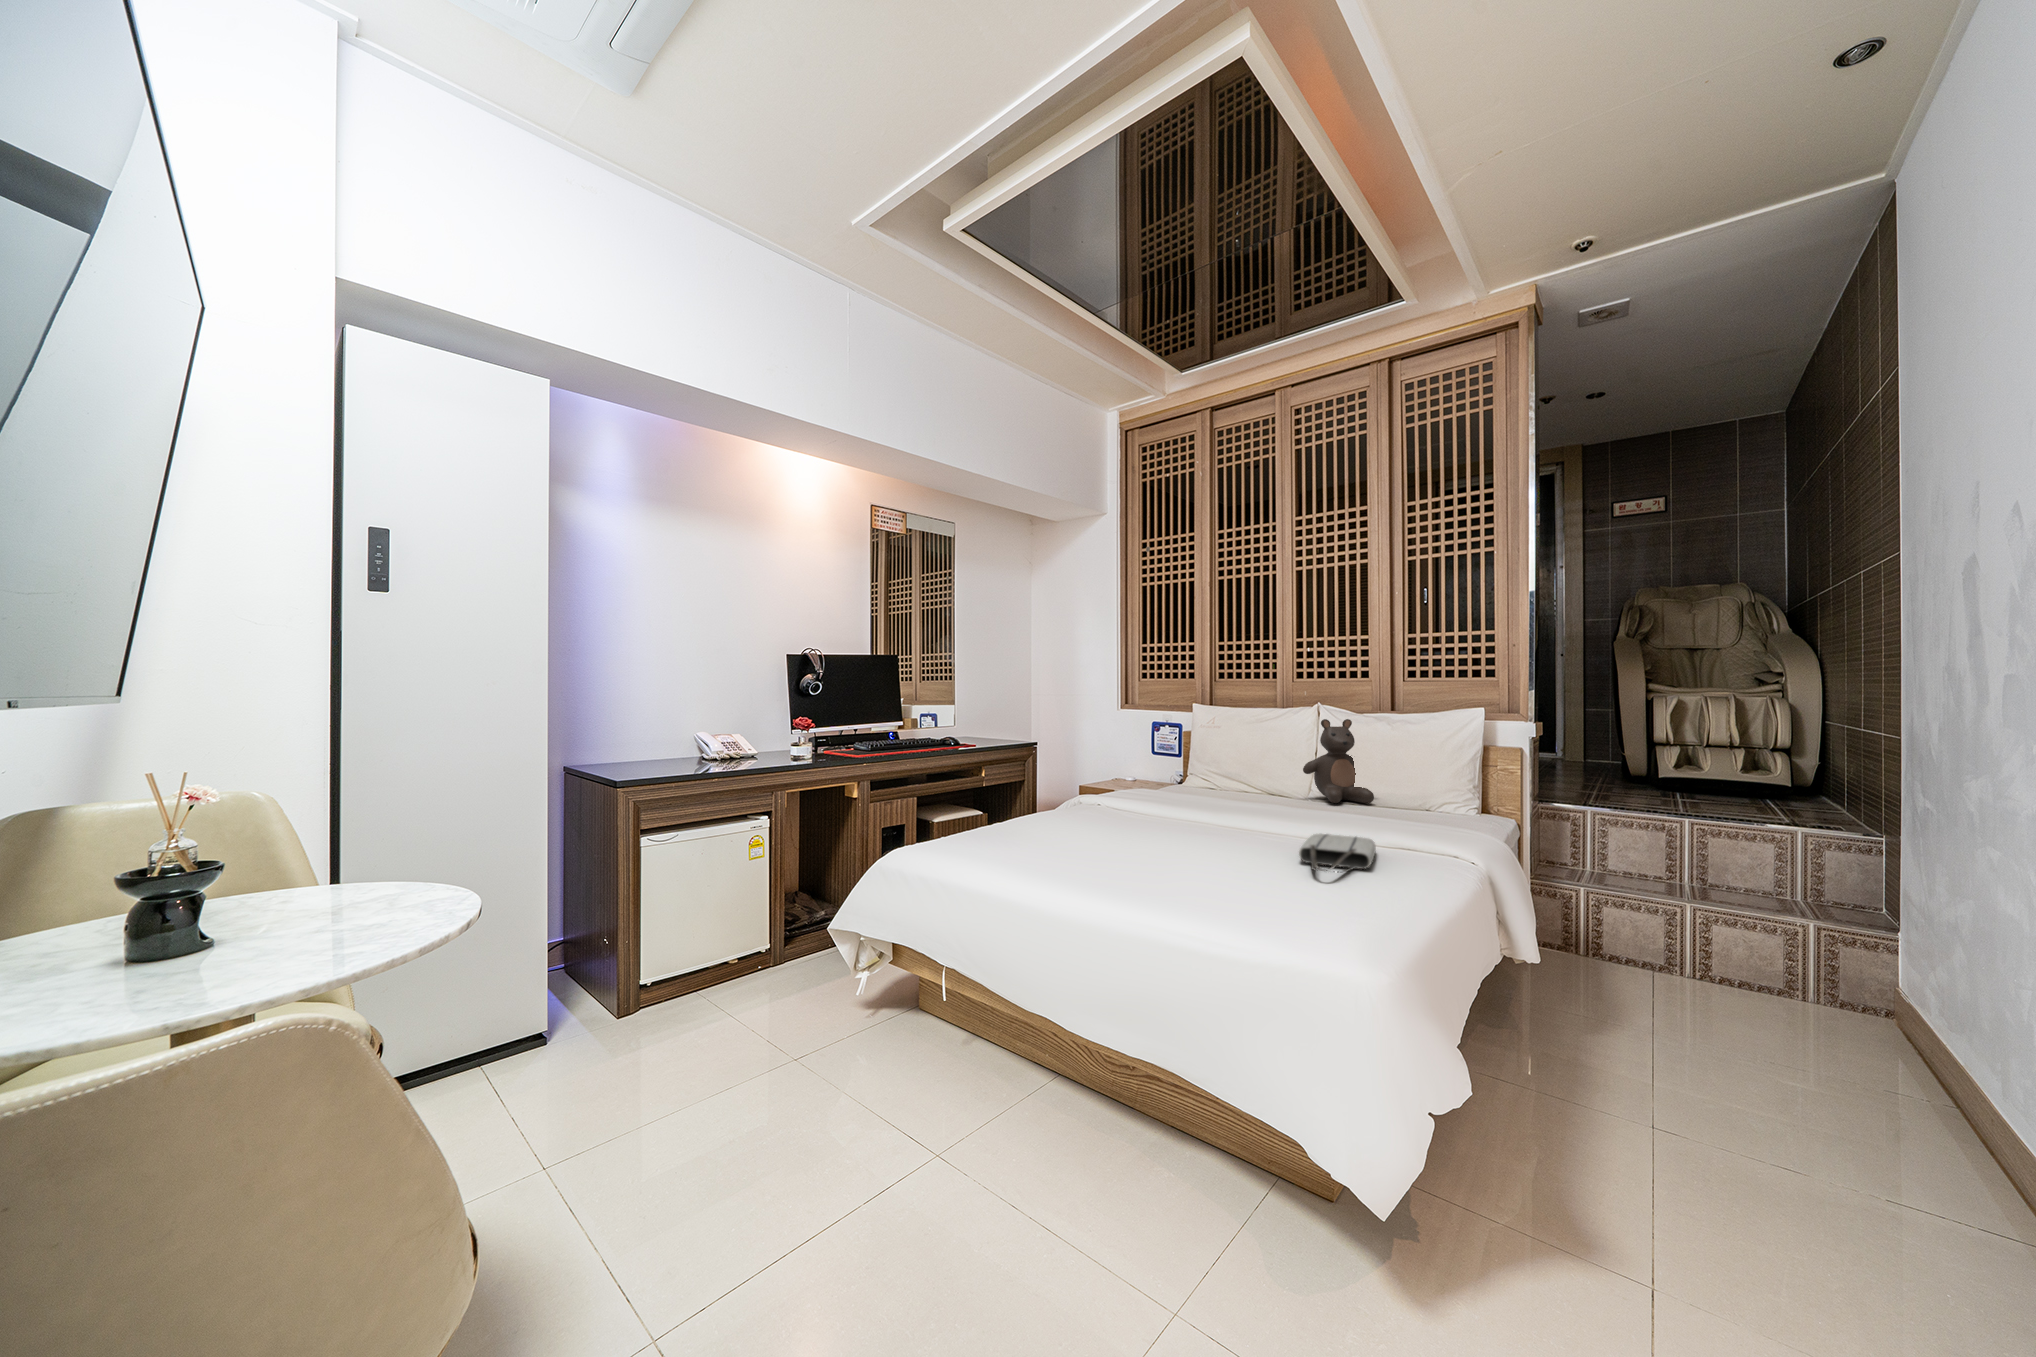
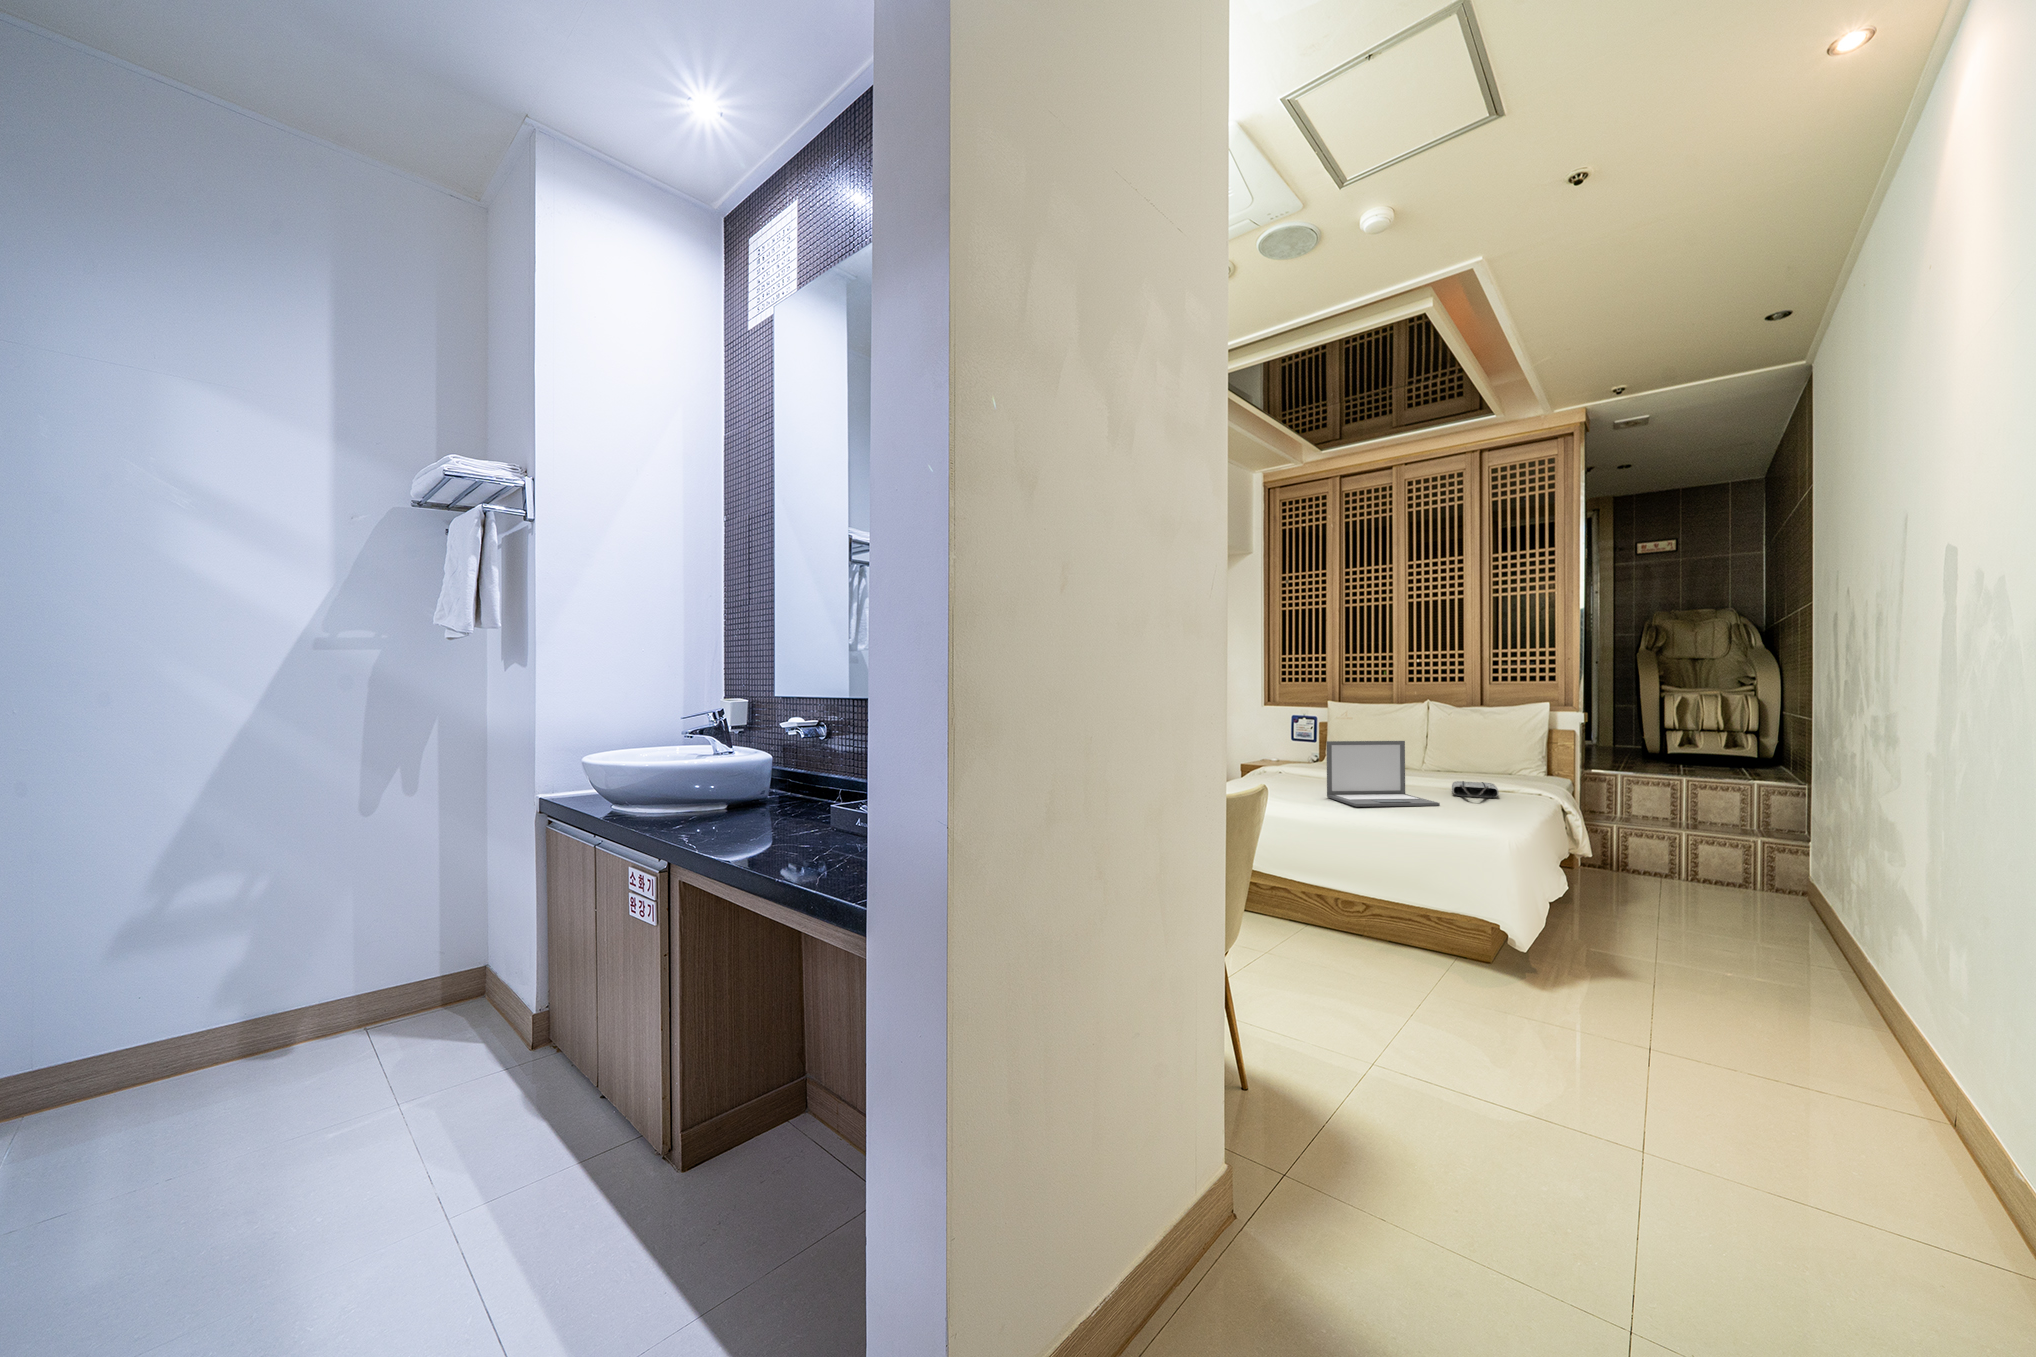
teddy bear: present [1303,719,1374,803] -> none [1422,711,1475,769]
laptop: none [1091,771,1257,891] -> present [1327,741,1440,807]

